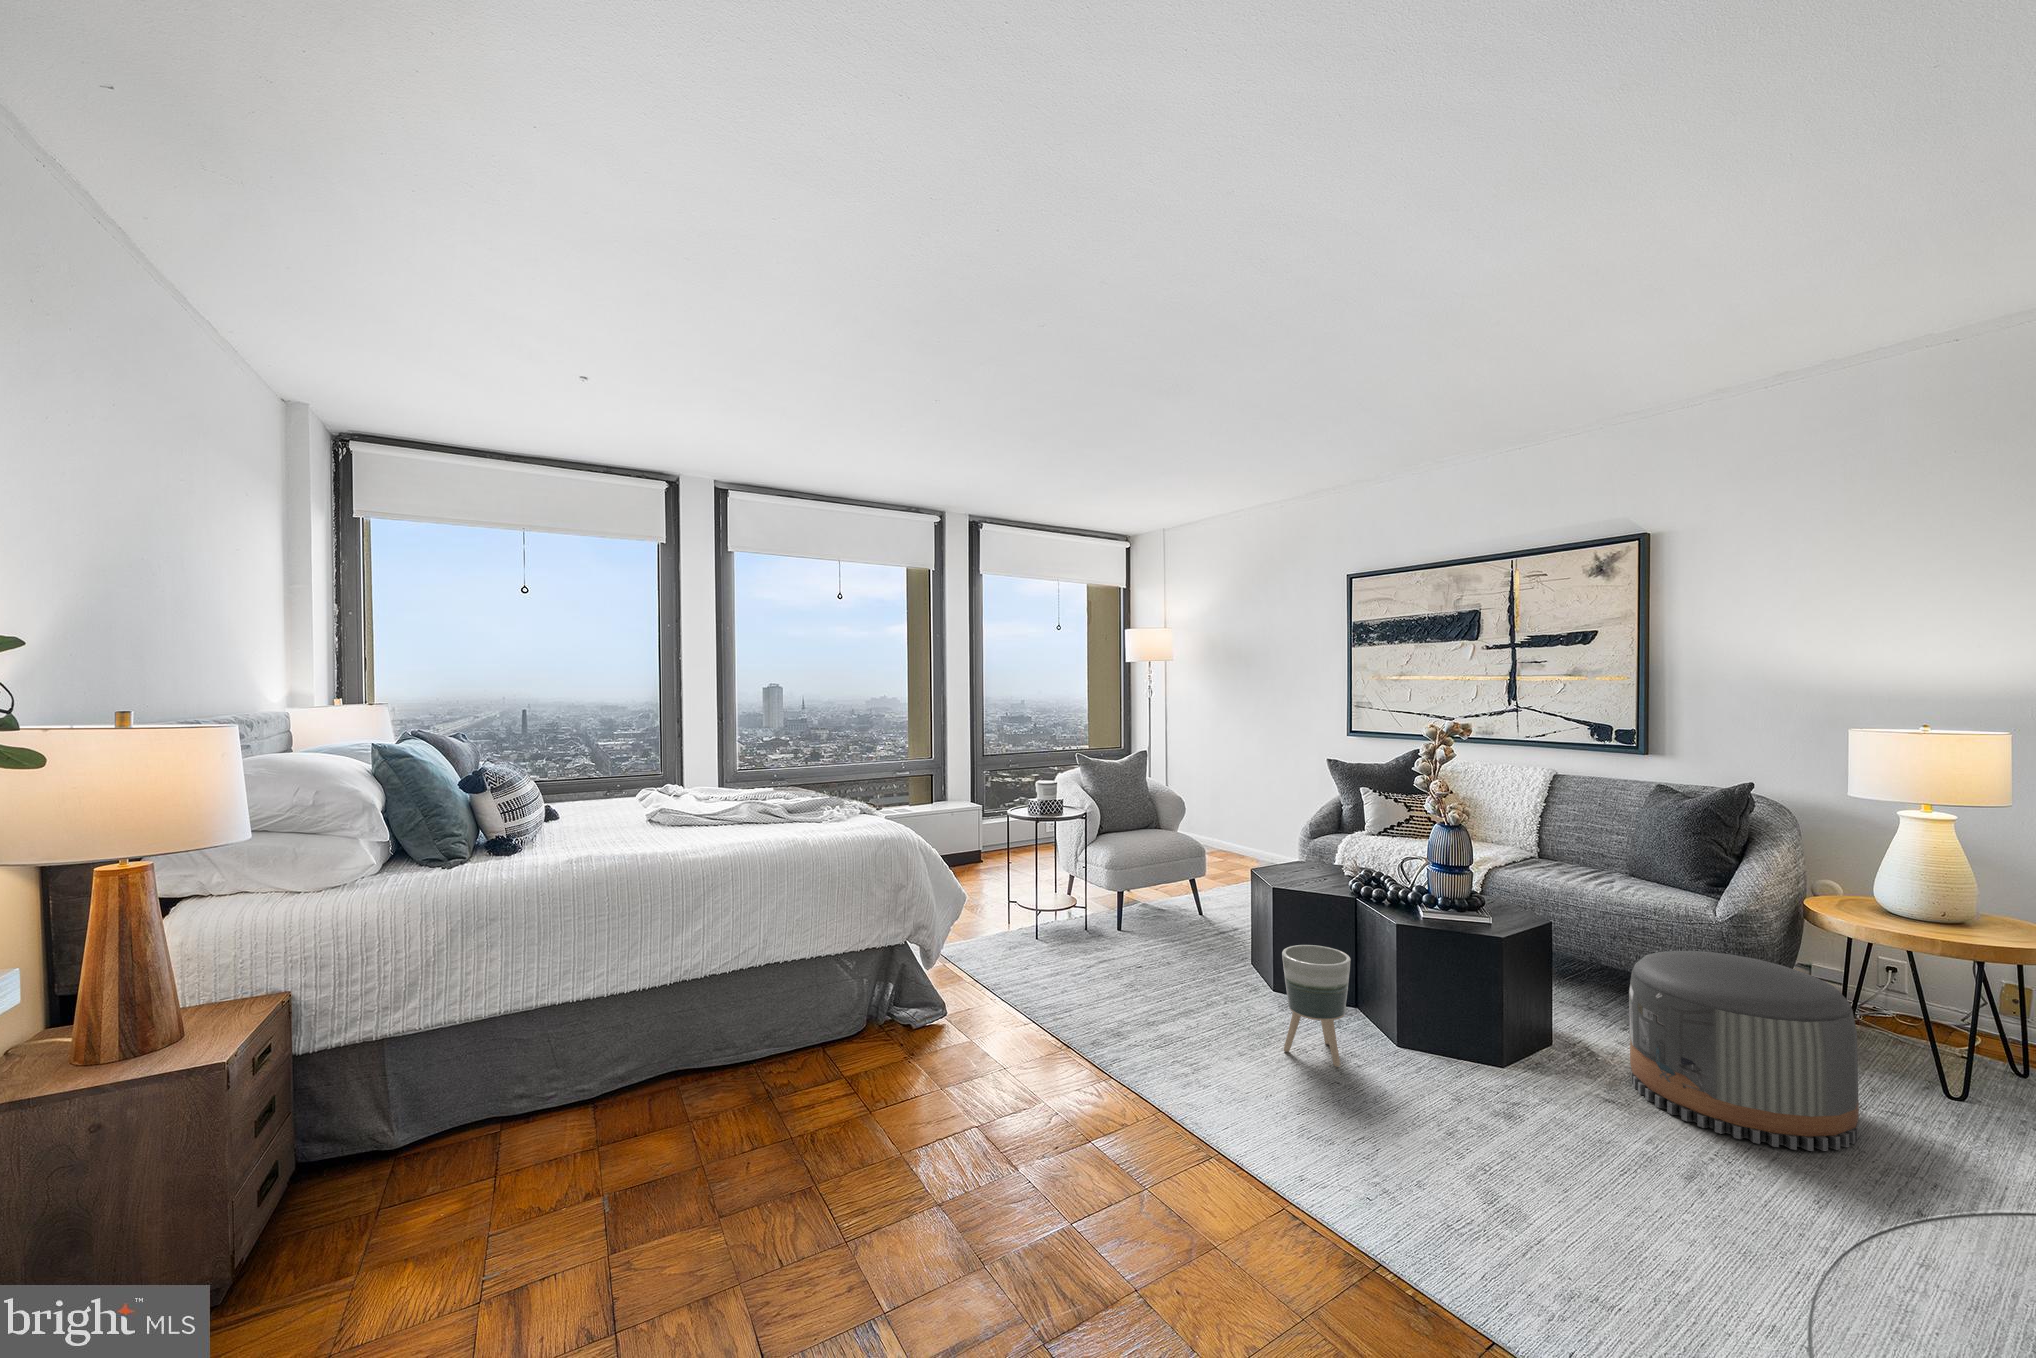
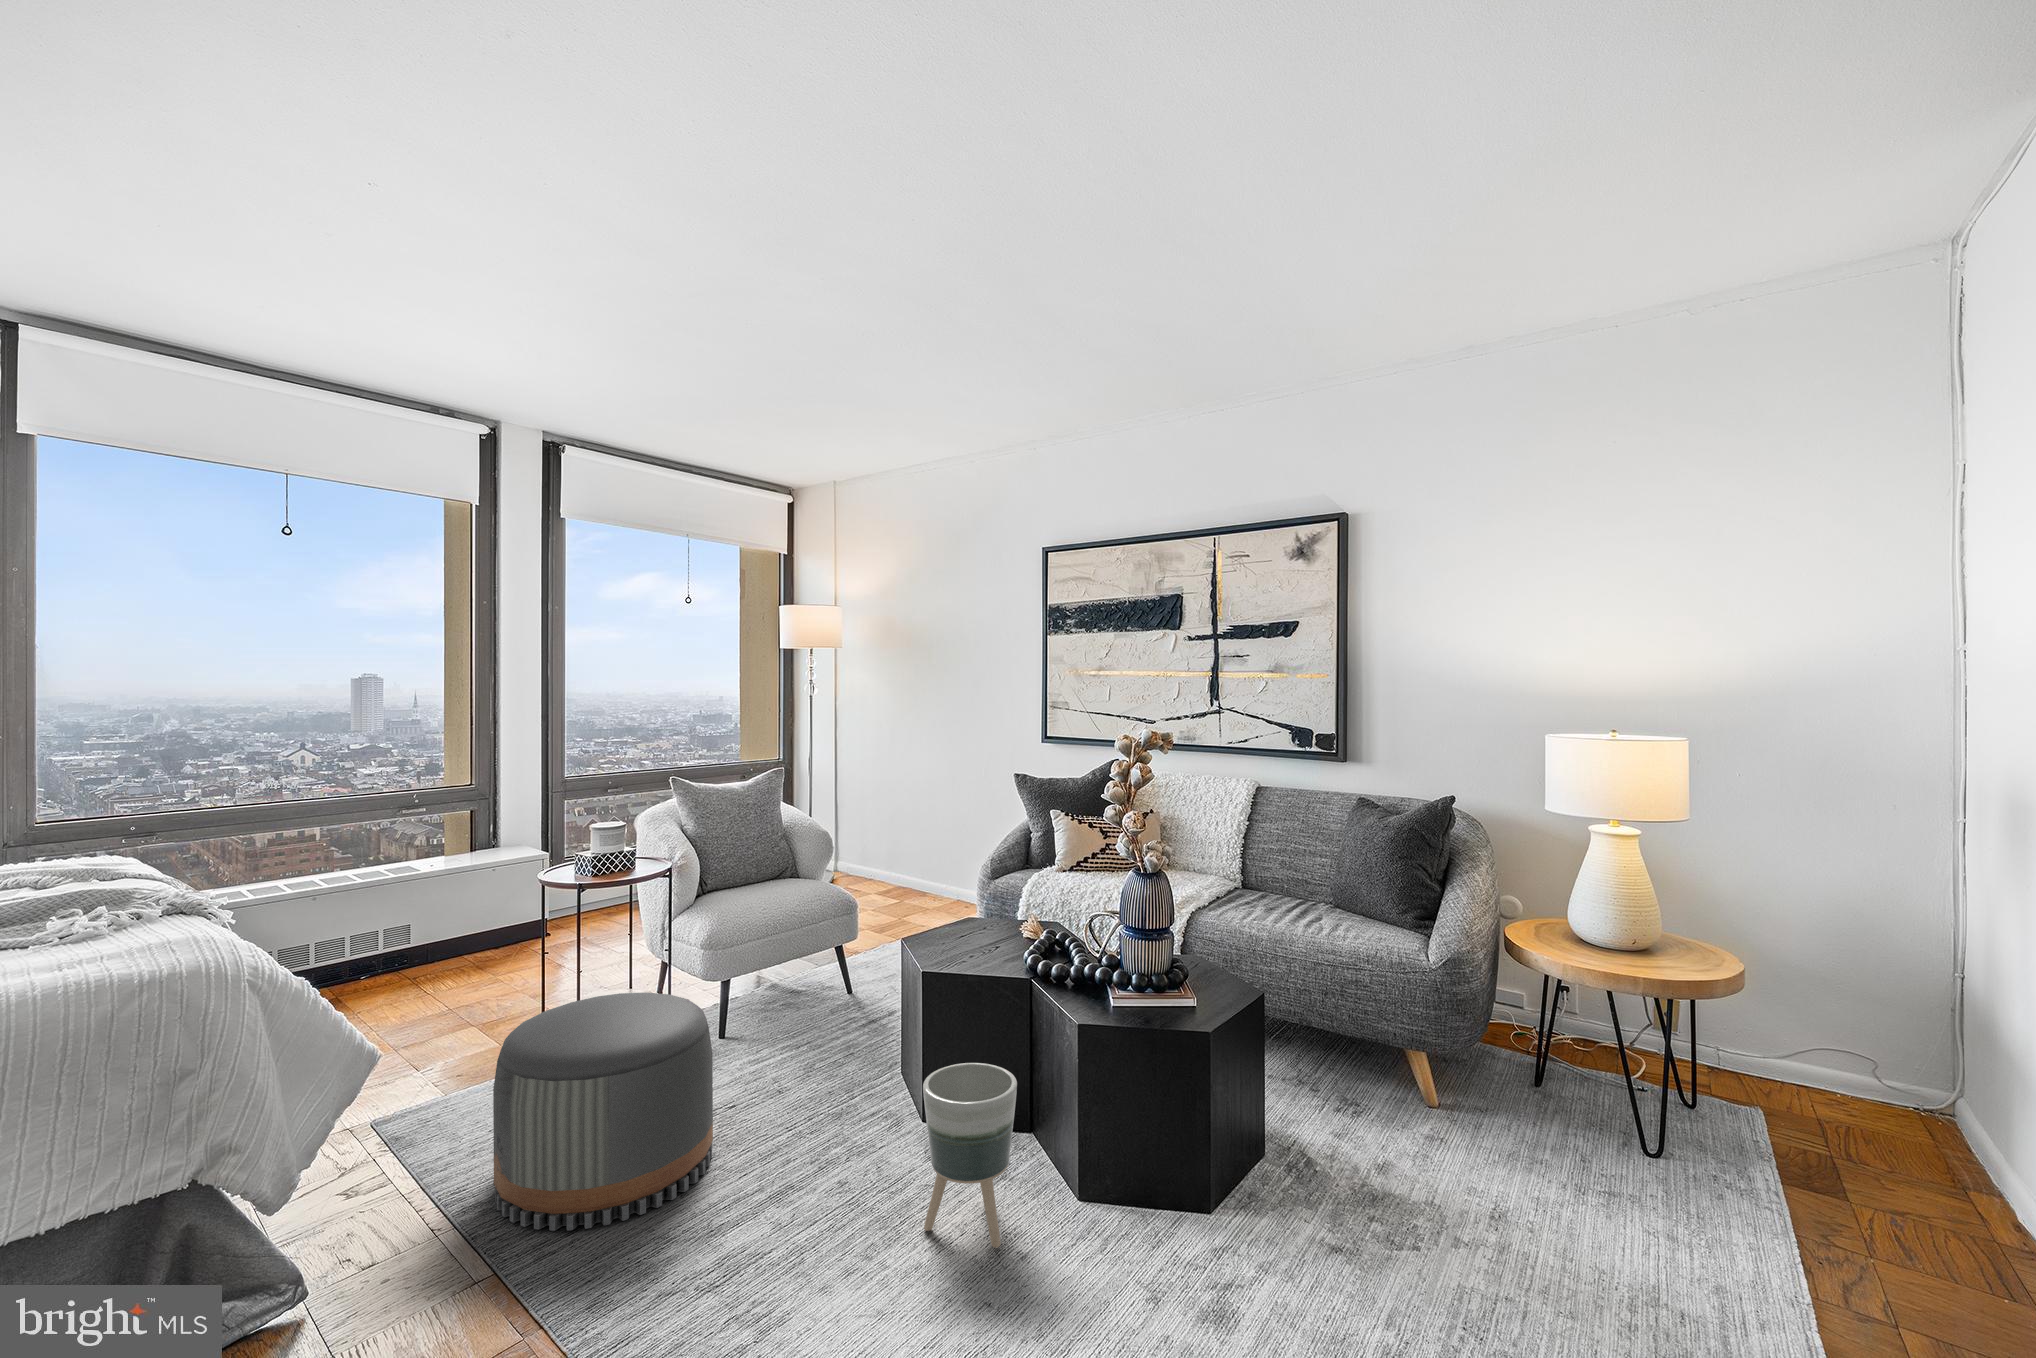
pouf: present [1629,951,1859,1151] -> present [493,992,713,1231]

